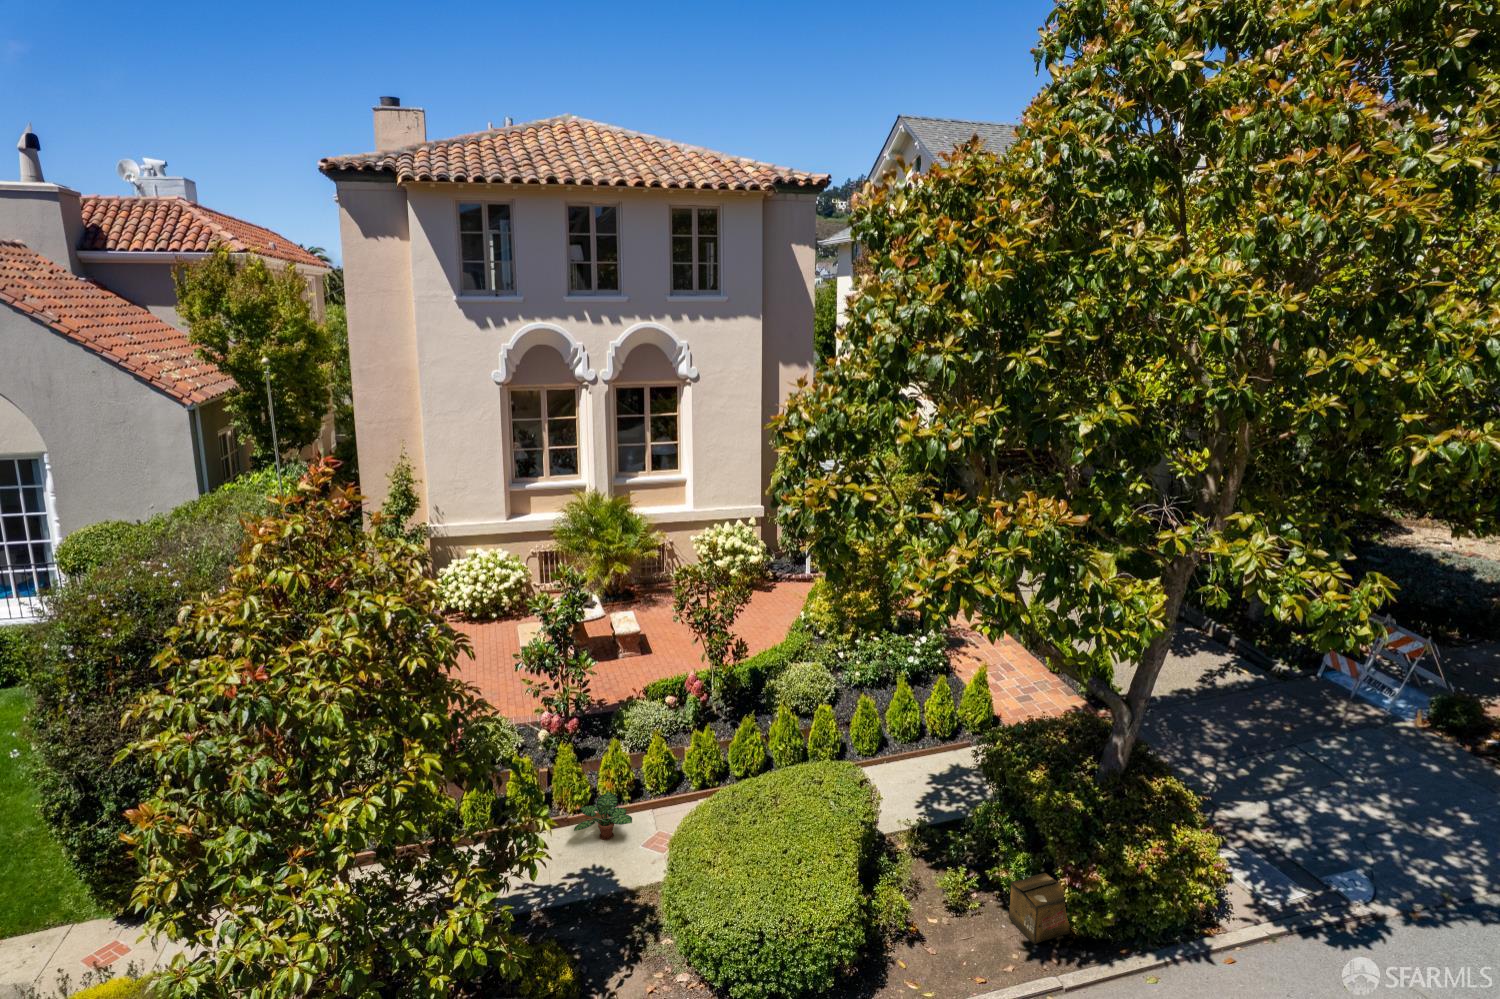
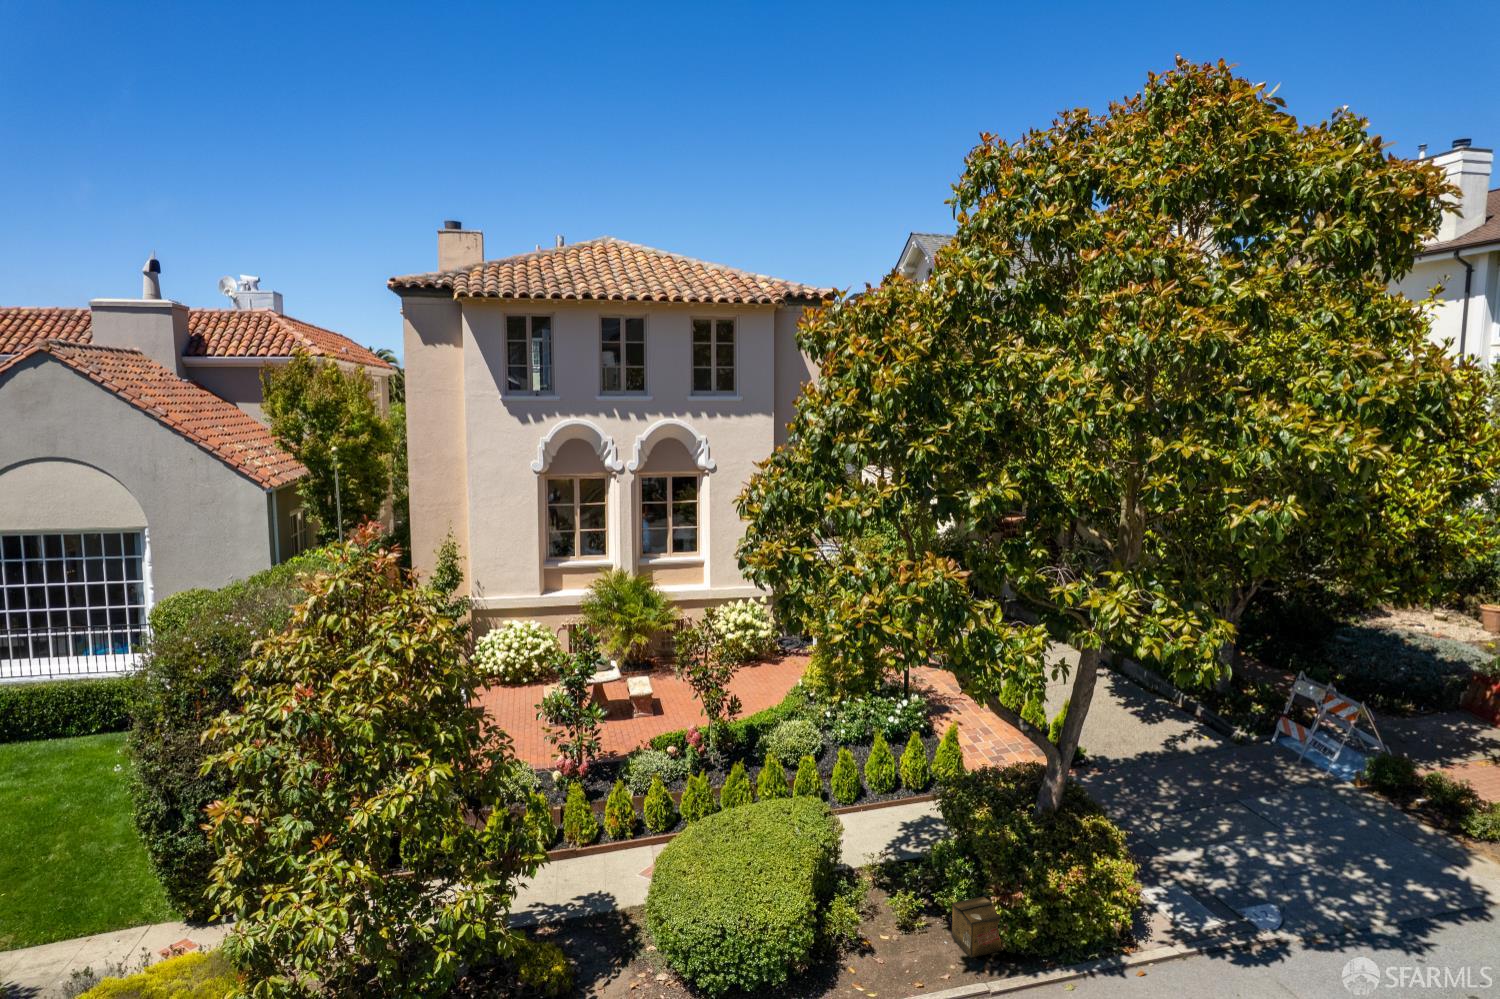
potted plant: present [574,792,632,840] -> none [578,825,630,867]

